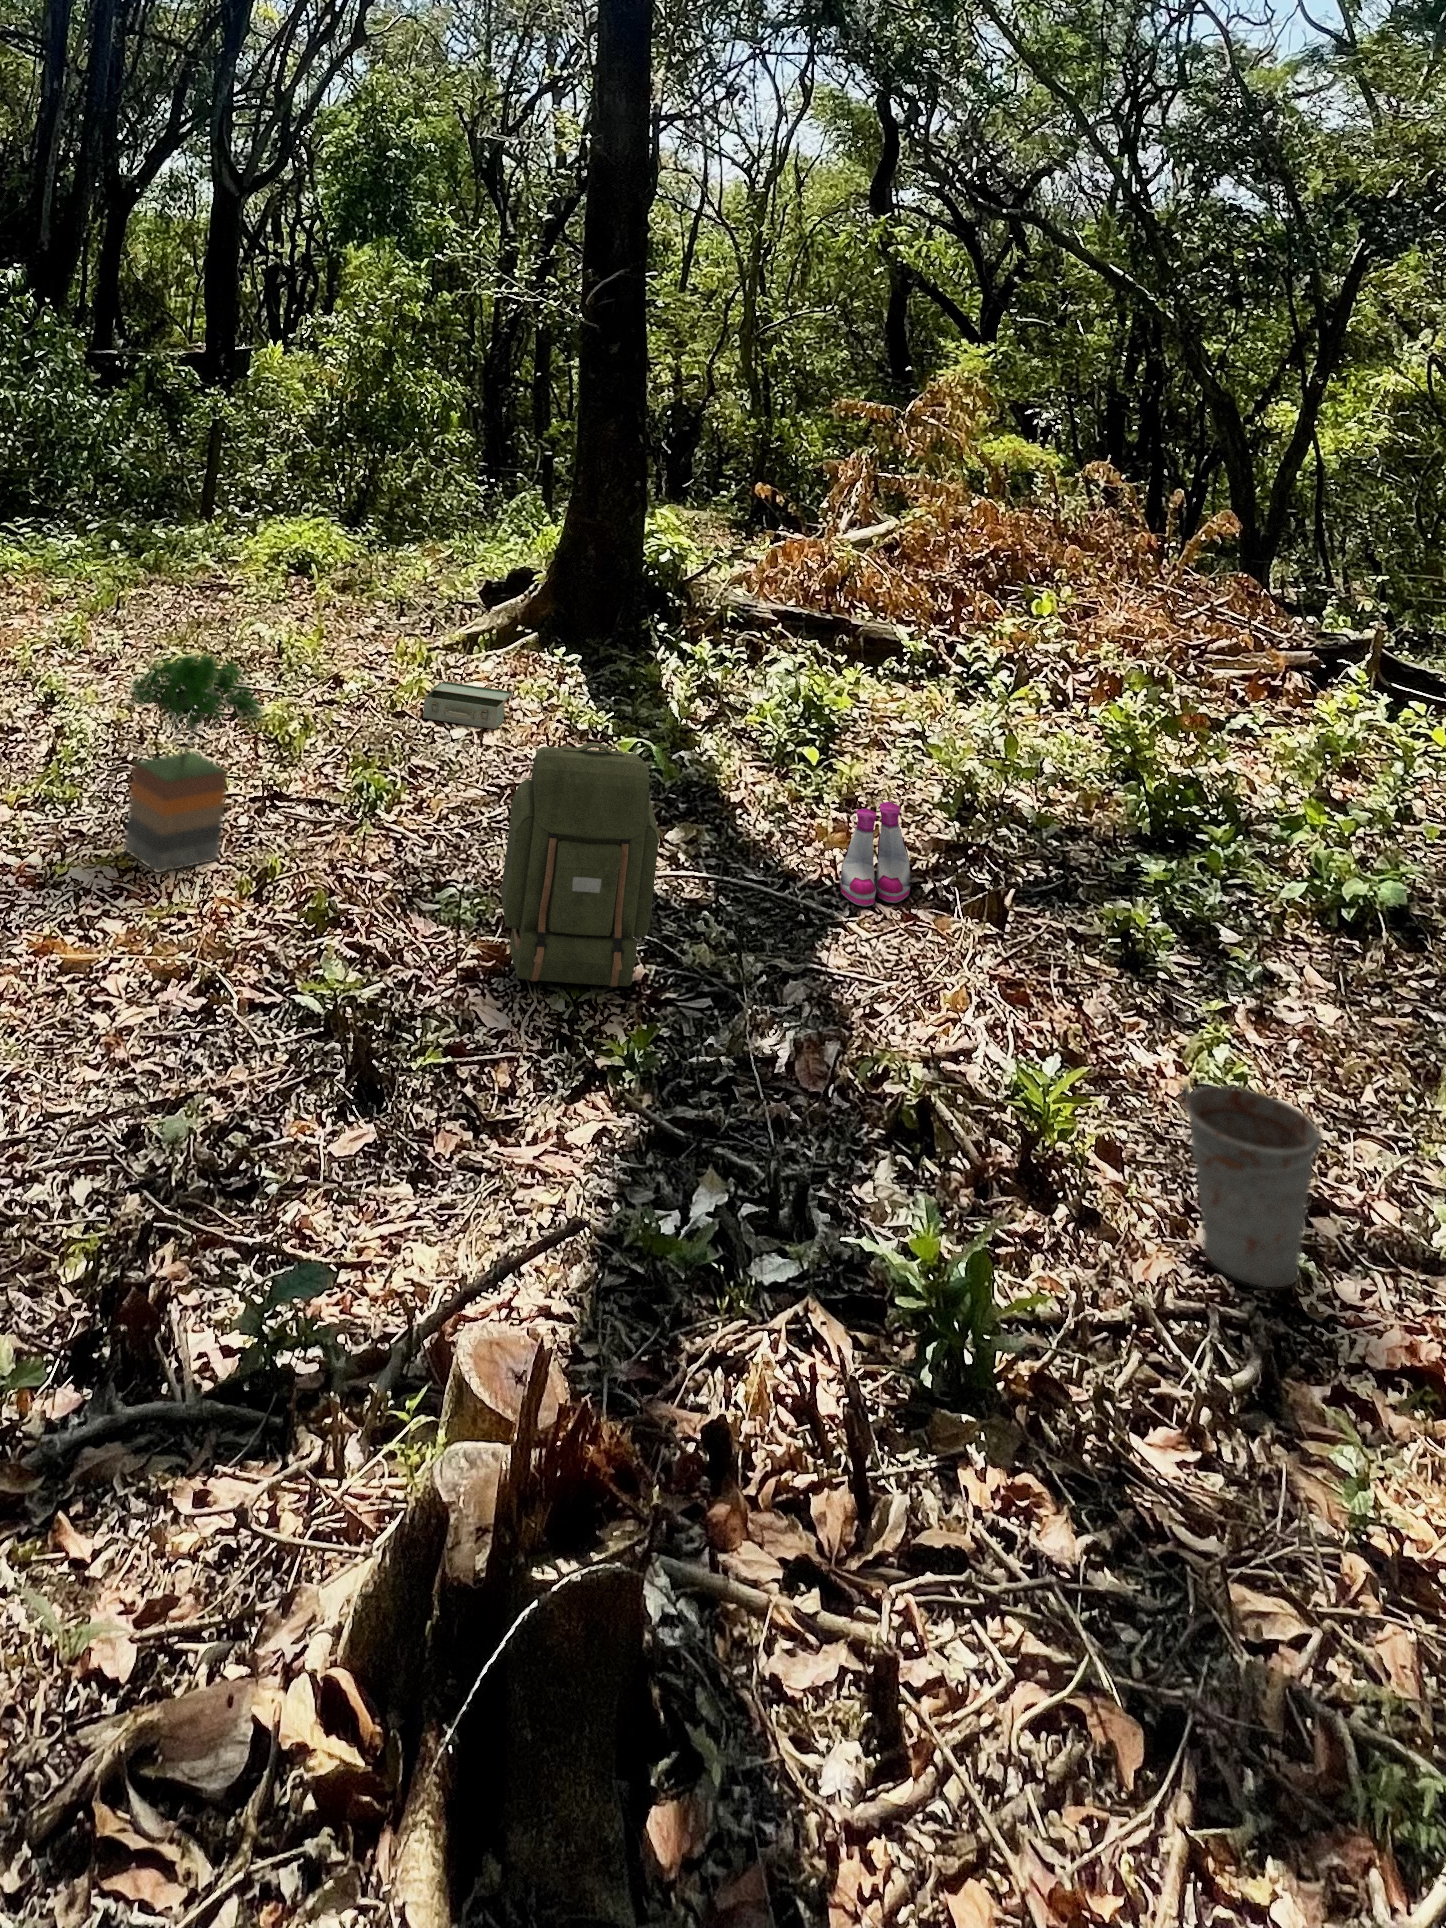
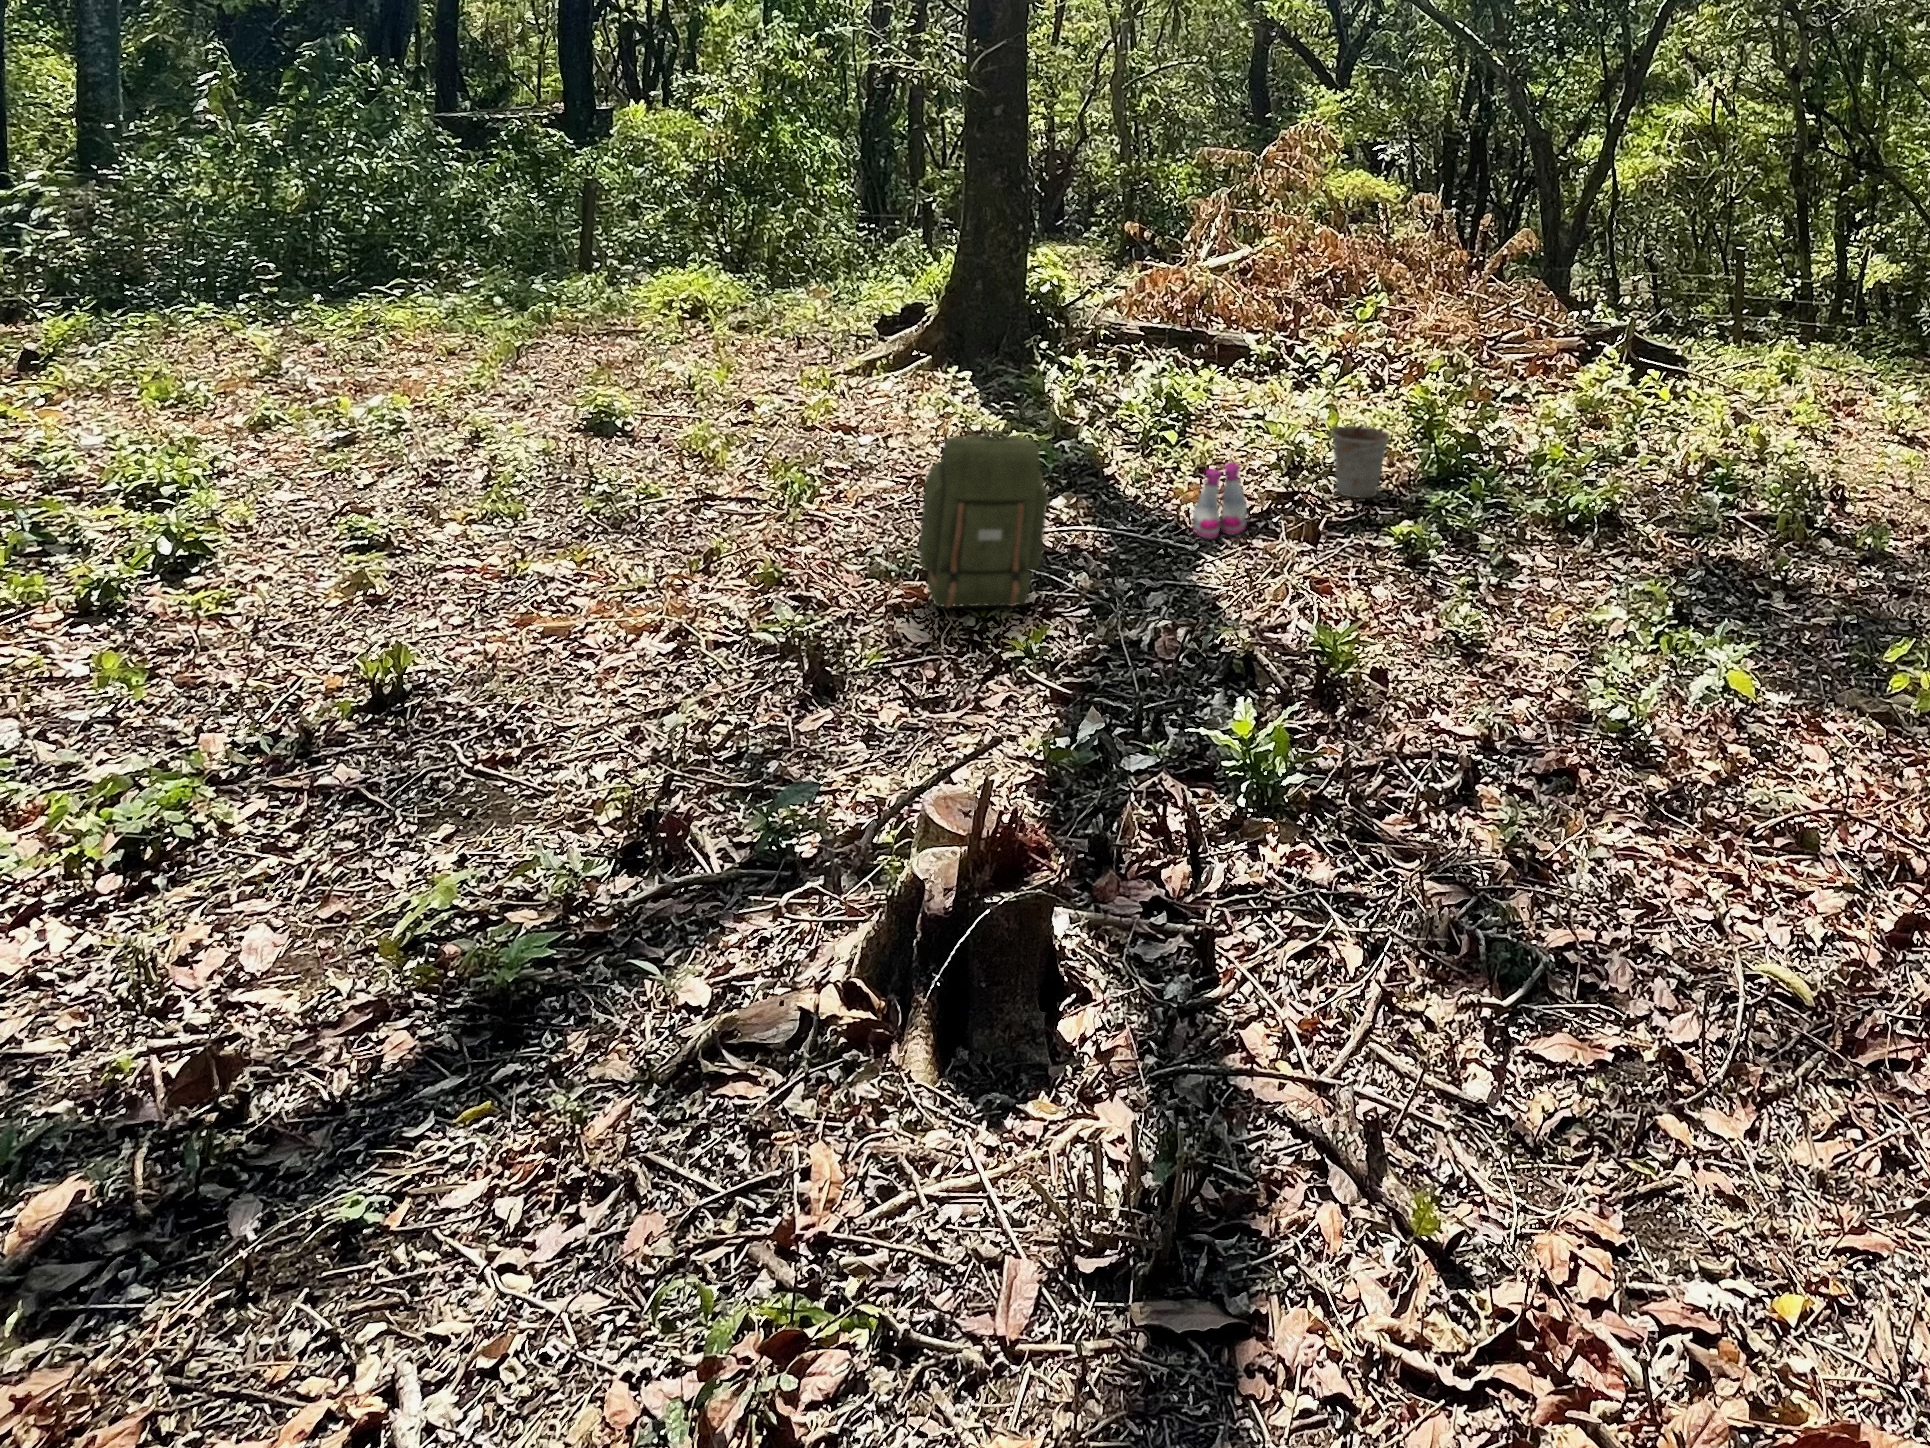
potted tree: present [124,654,264,873] -> none [569,382,703,559]
toolbox: present [423,681,512,729] -> none [834,398,913,433]
bucket: present [1178,1084,1322,1287] -> present [1331,426,1390,498]

